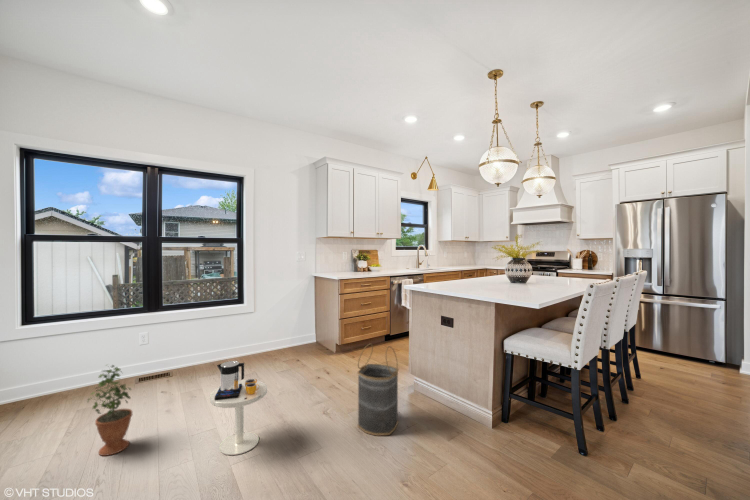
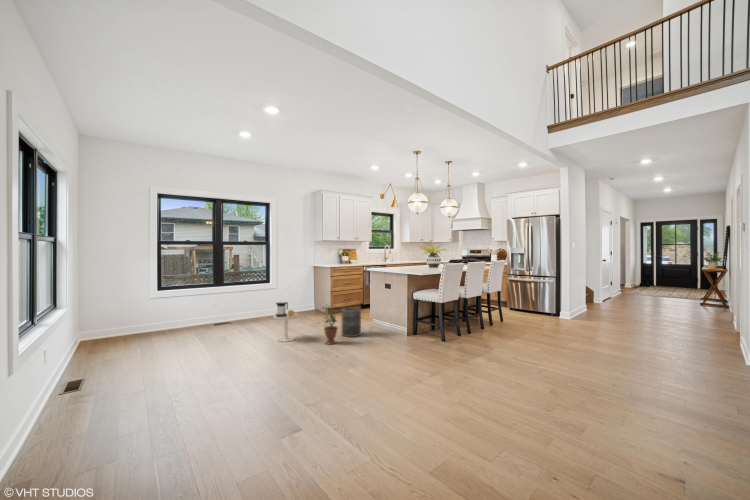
potted plant: present [88,365,132,456] -> present [324,307,337,345]

